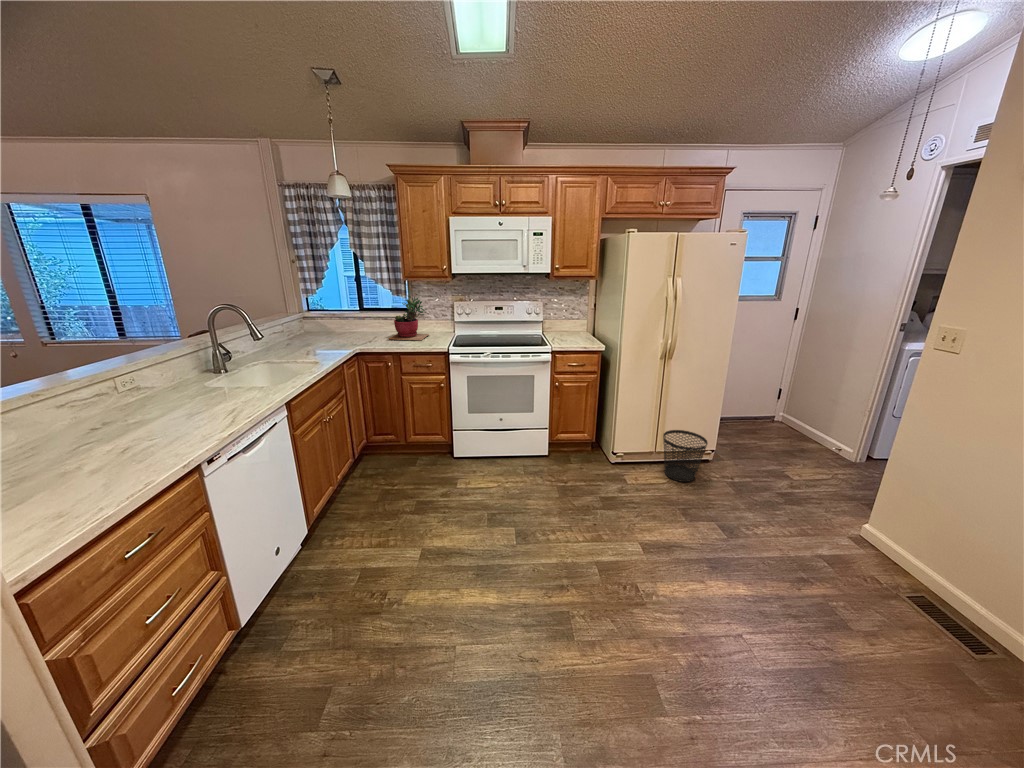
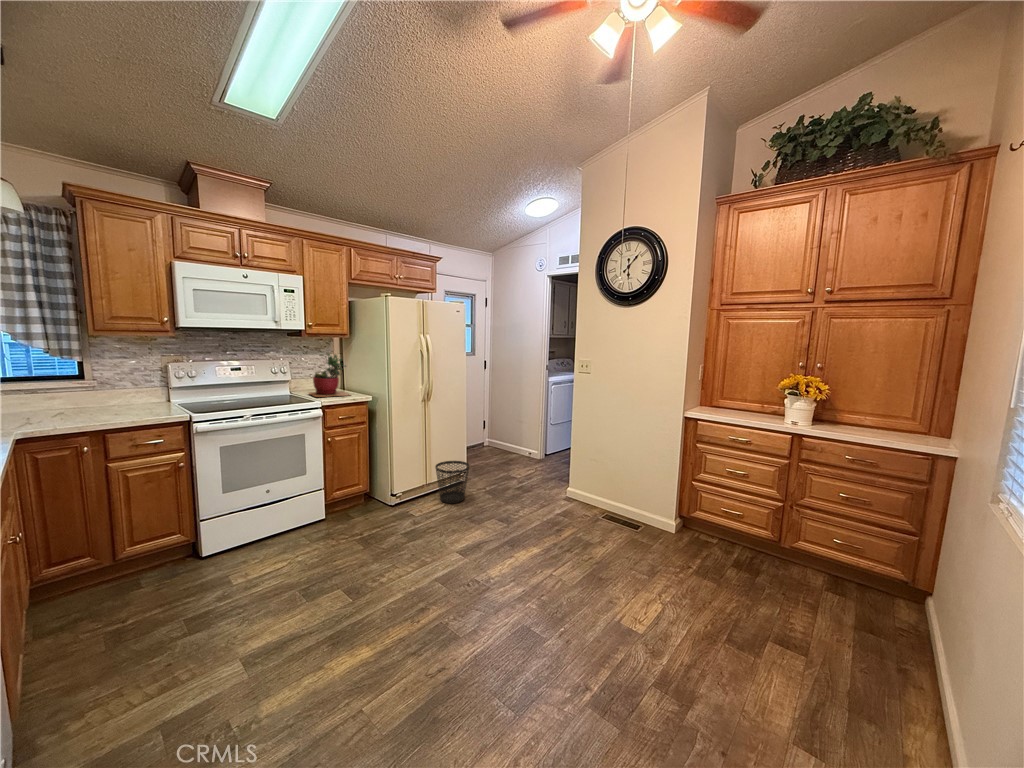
succulent plant: present [389,296,429,340] -> present [309,354,349,397]

